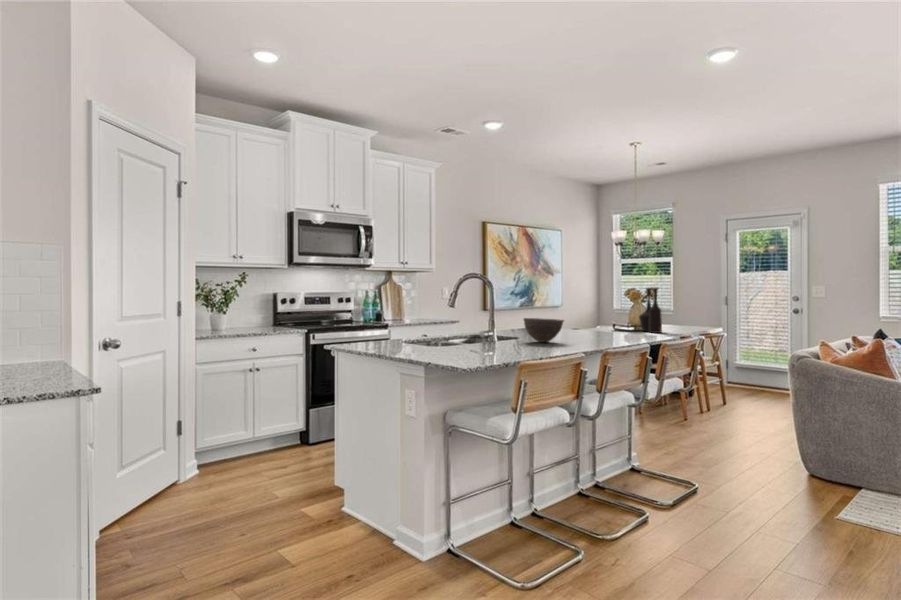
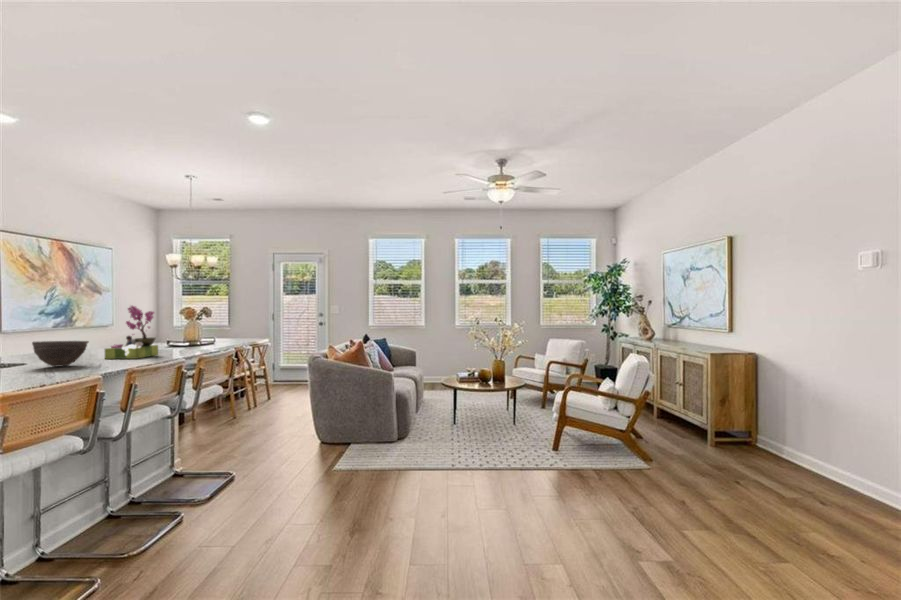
flower arrangement: none [573,285,619,341] -> present [105,306,158,359]
vase: present [639,287,662,333] -> none [186,306,208,347]

